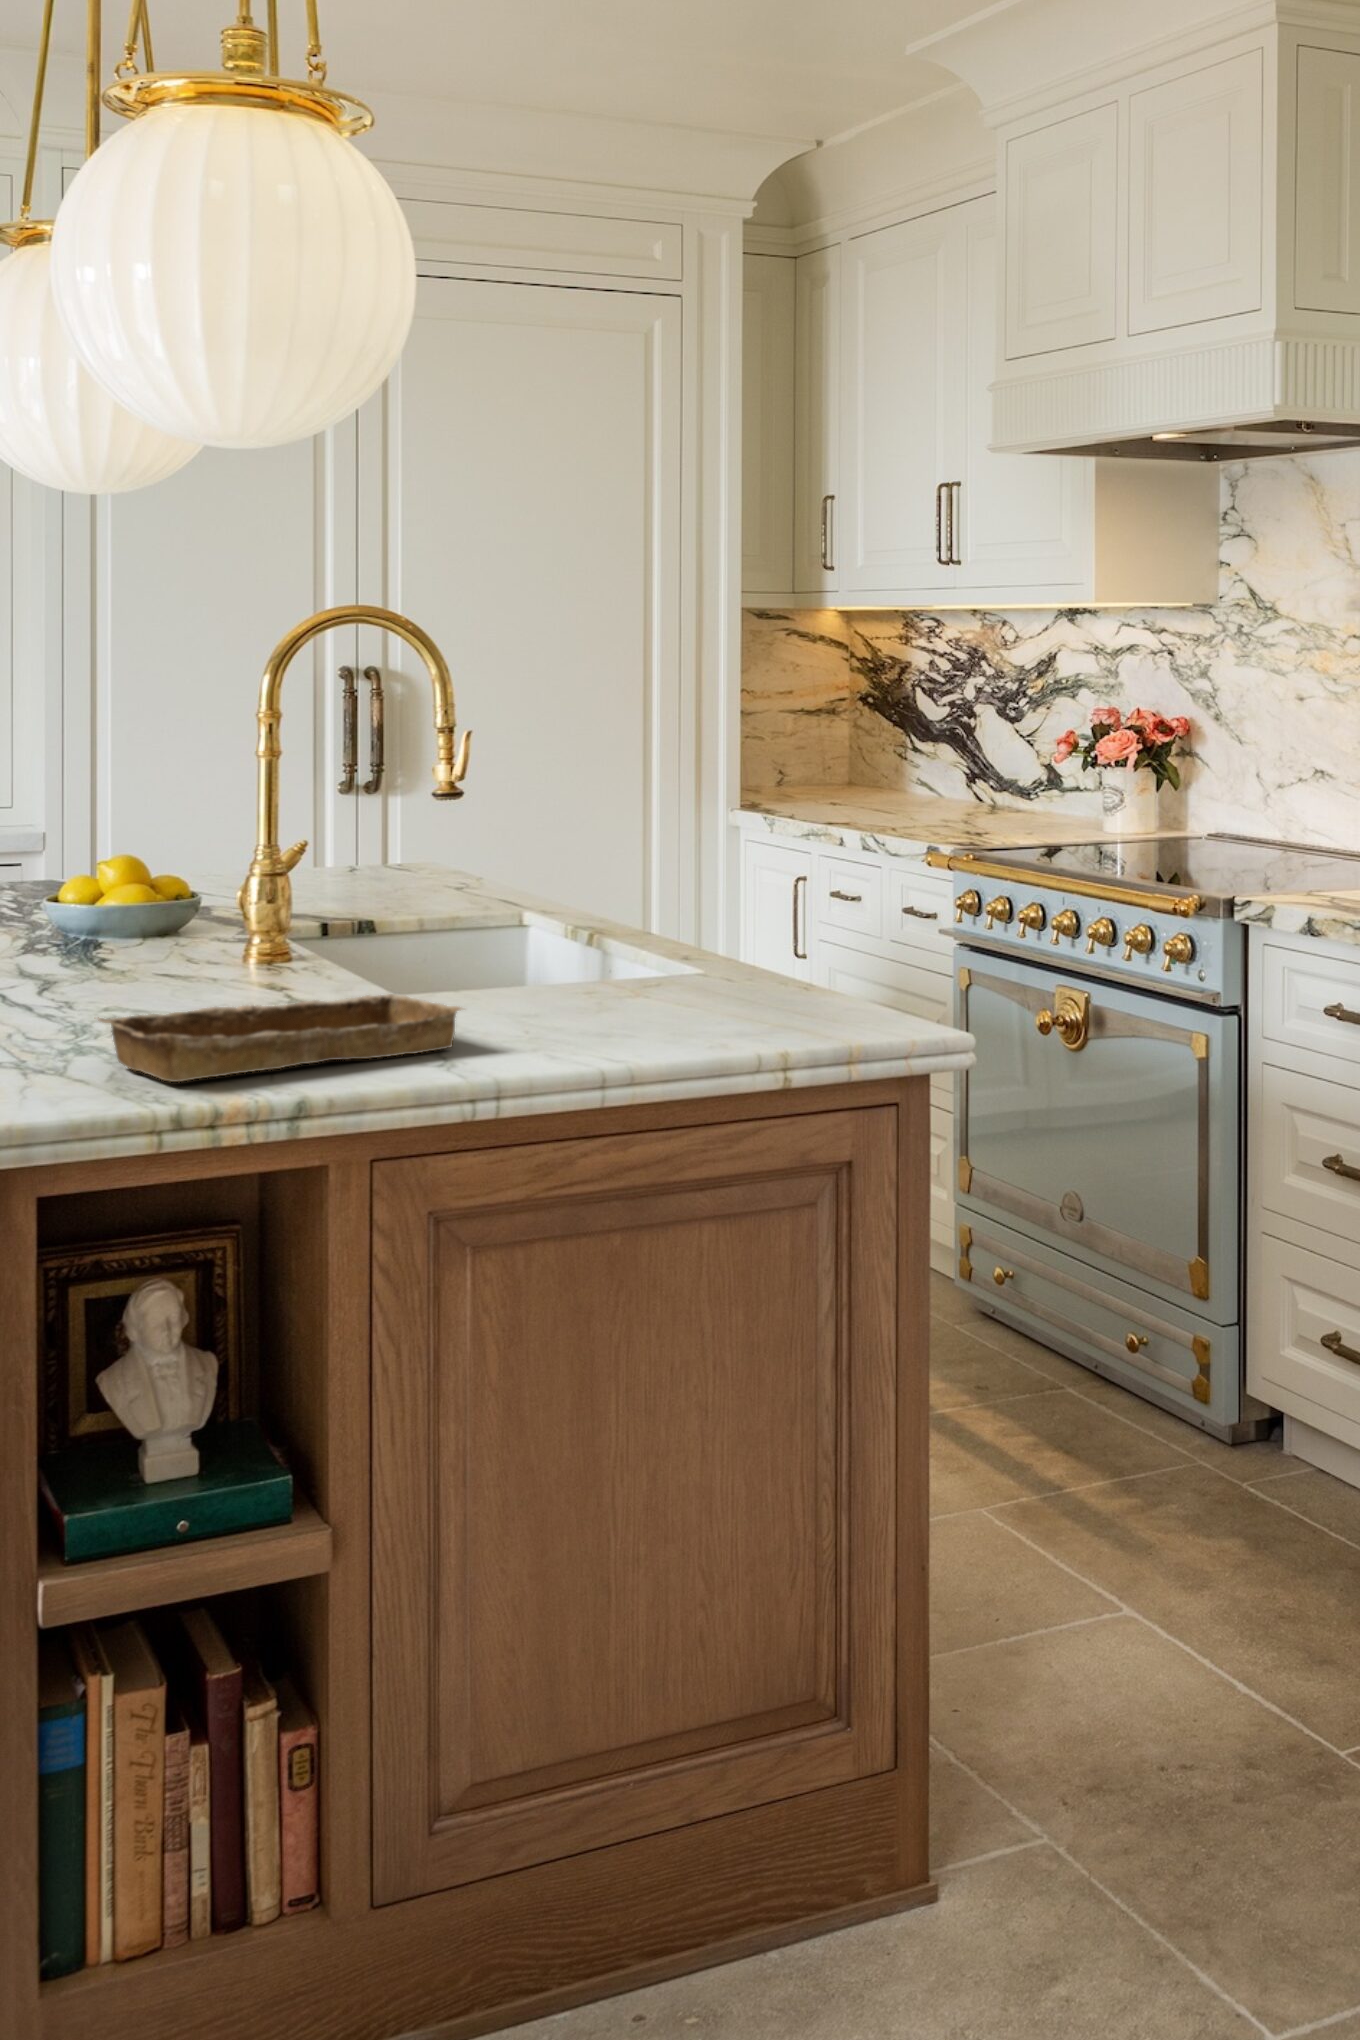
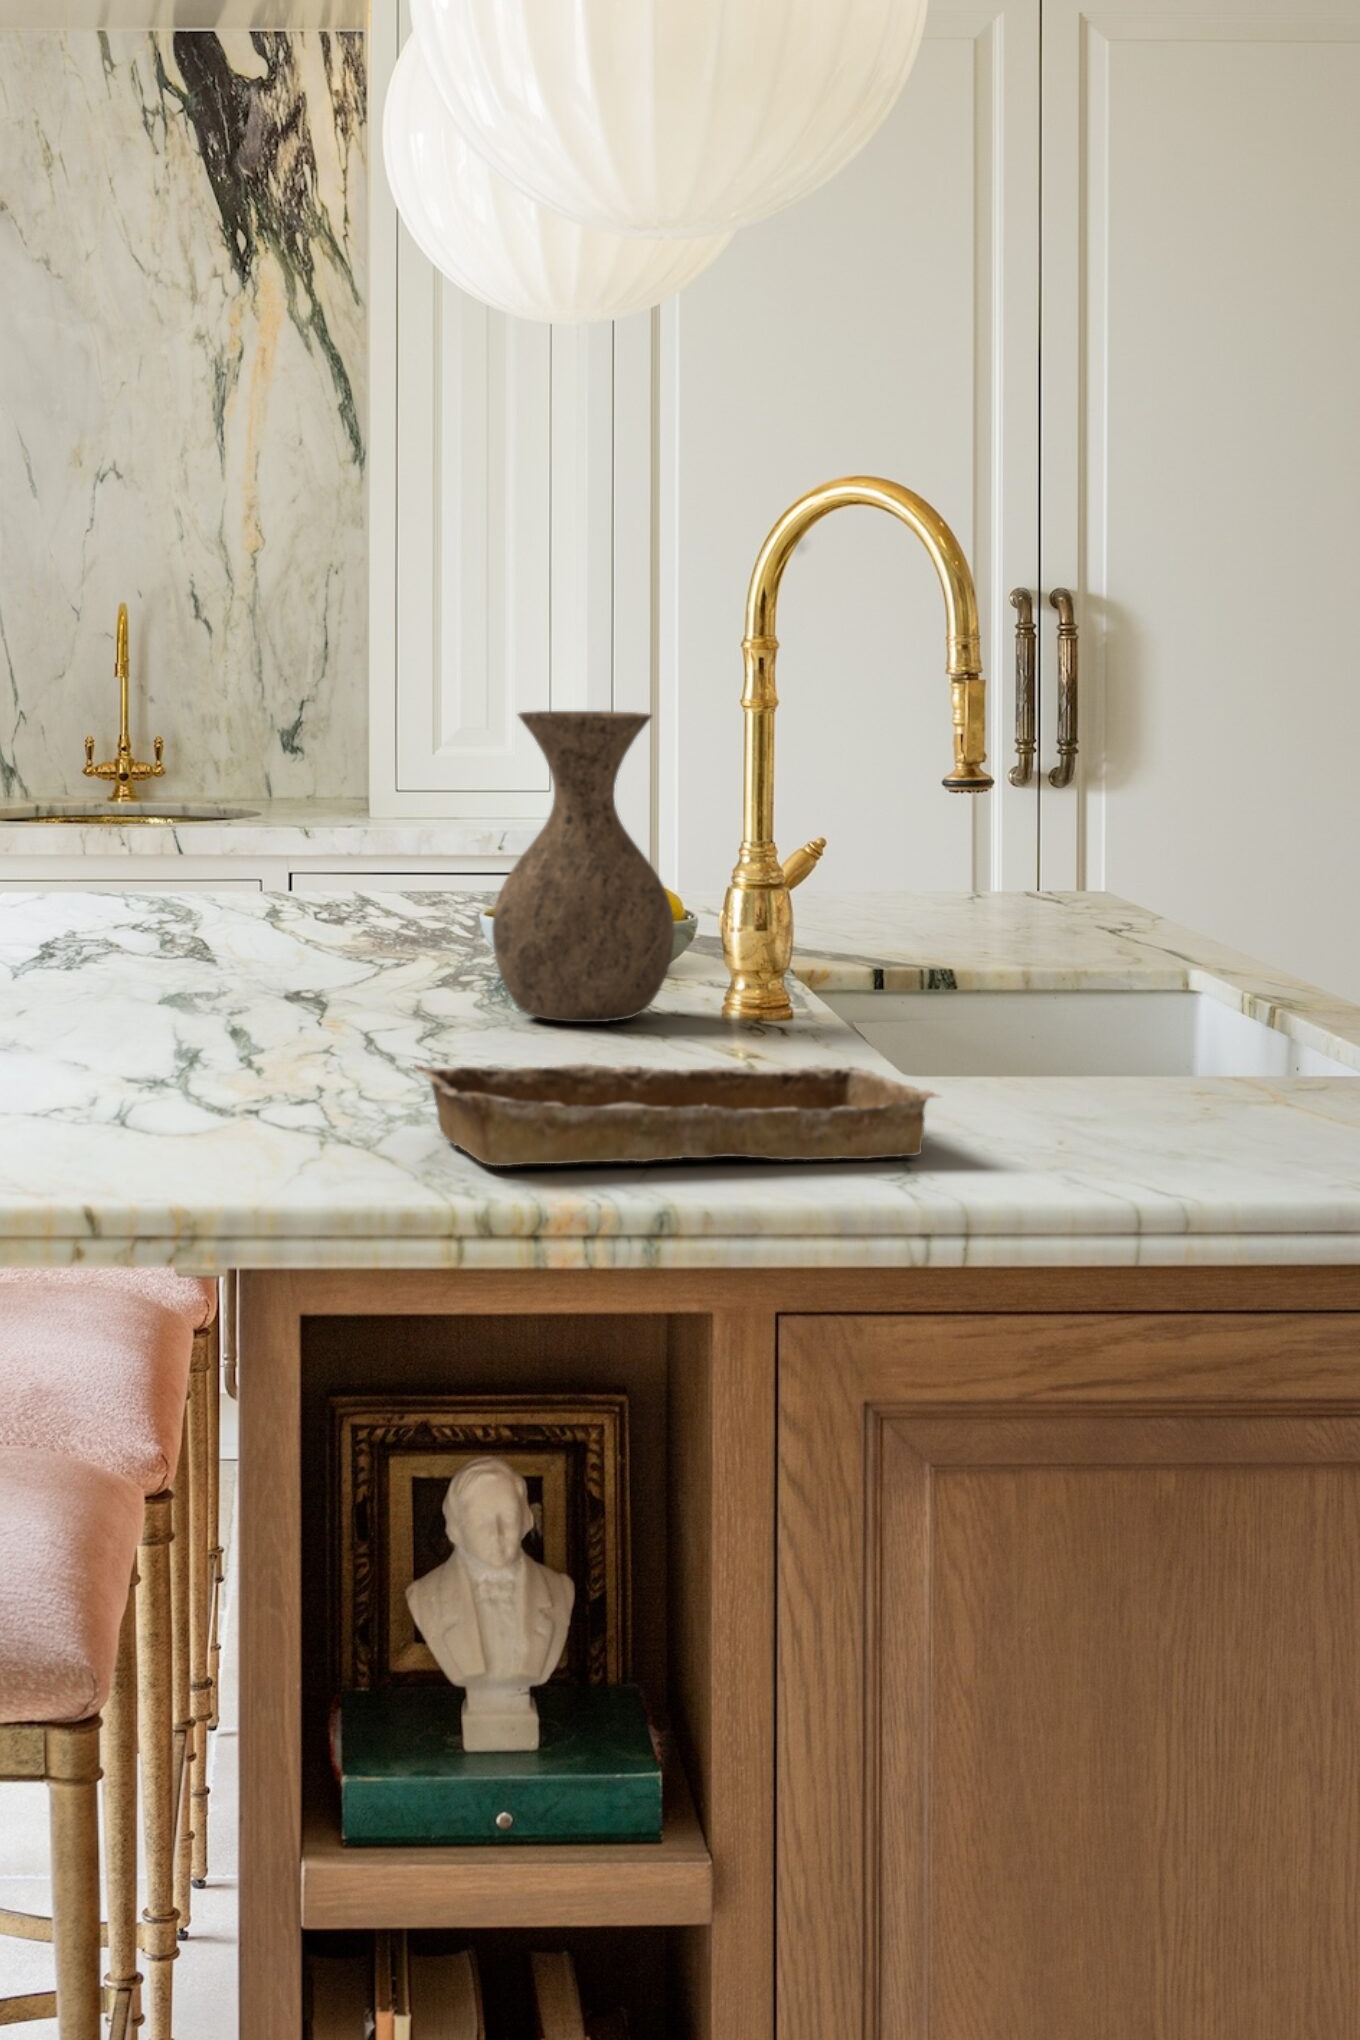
vase: none [84,763,216,976] -> present [492,711,675,1022]

